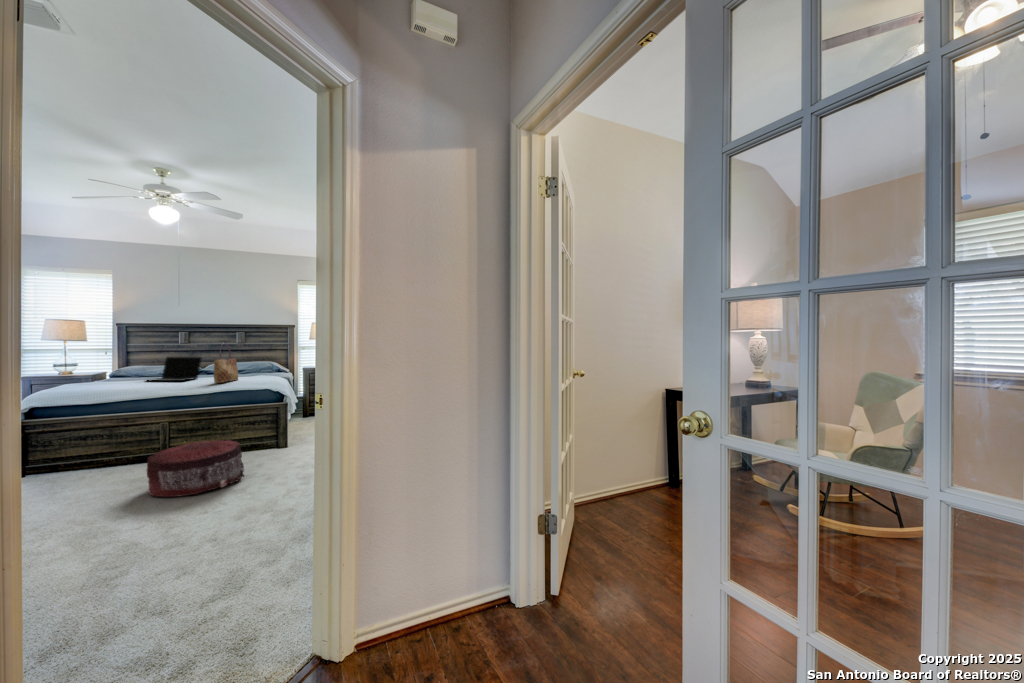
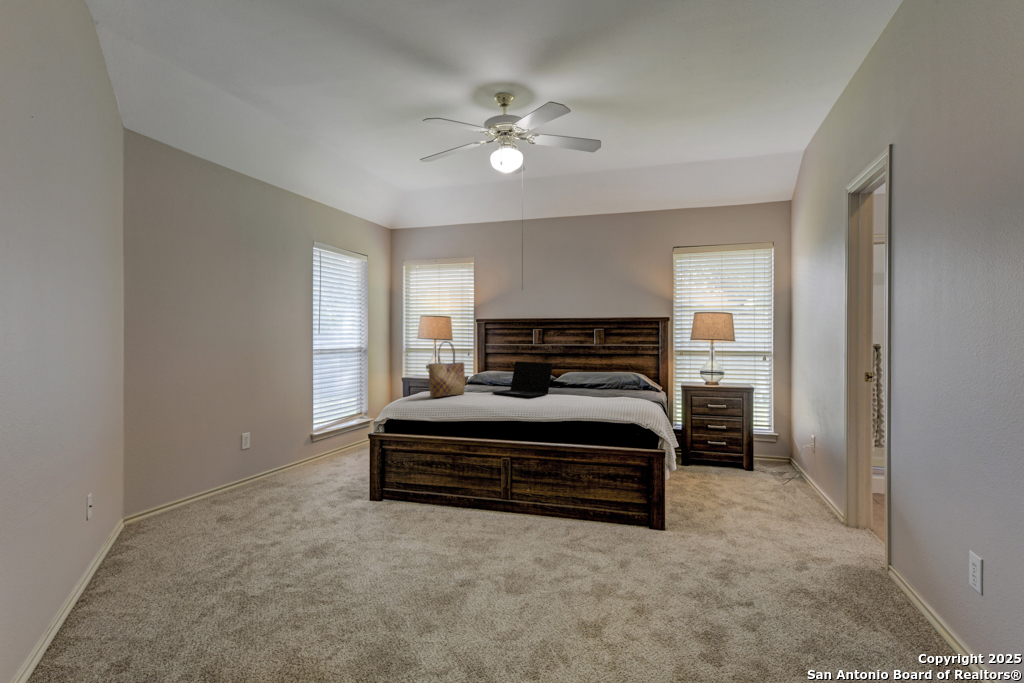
tote bag: present [214,343,238,383] -> present [428,341,465,397]
pouf: present [147,440,244,497] -> none [473,504,605,616]

